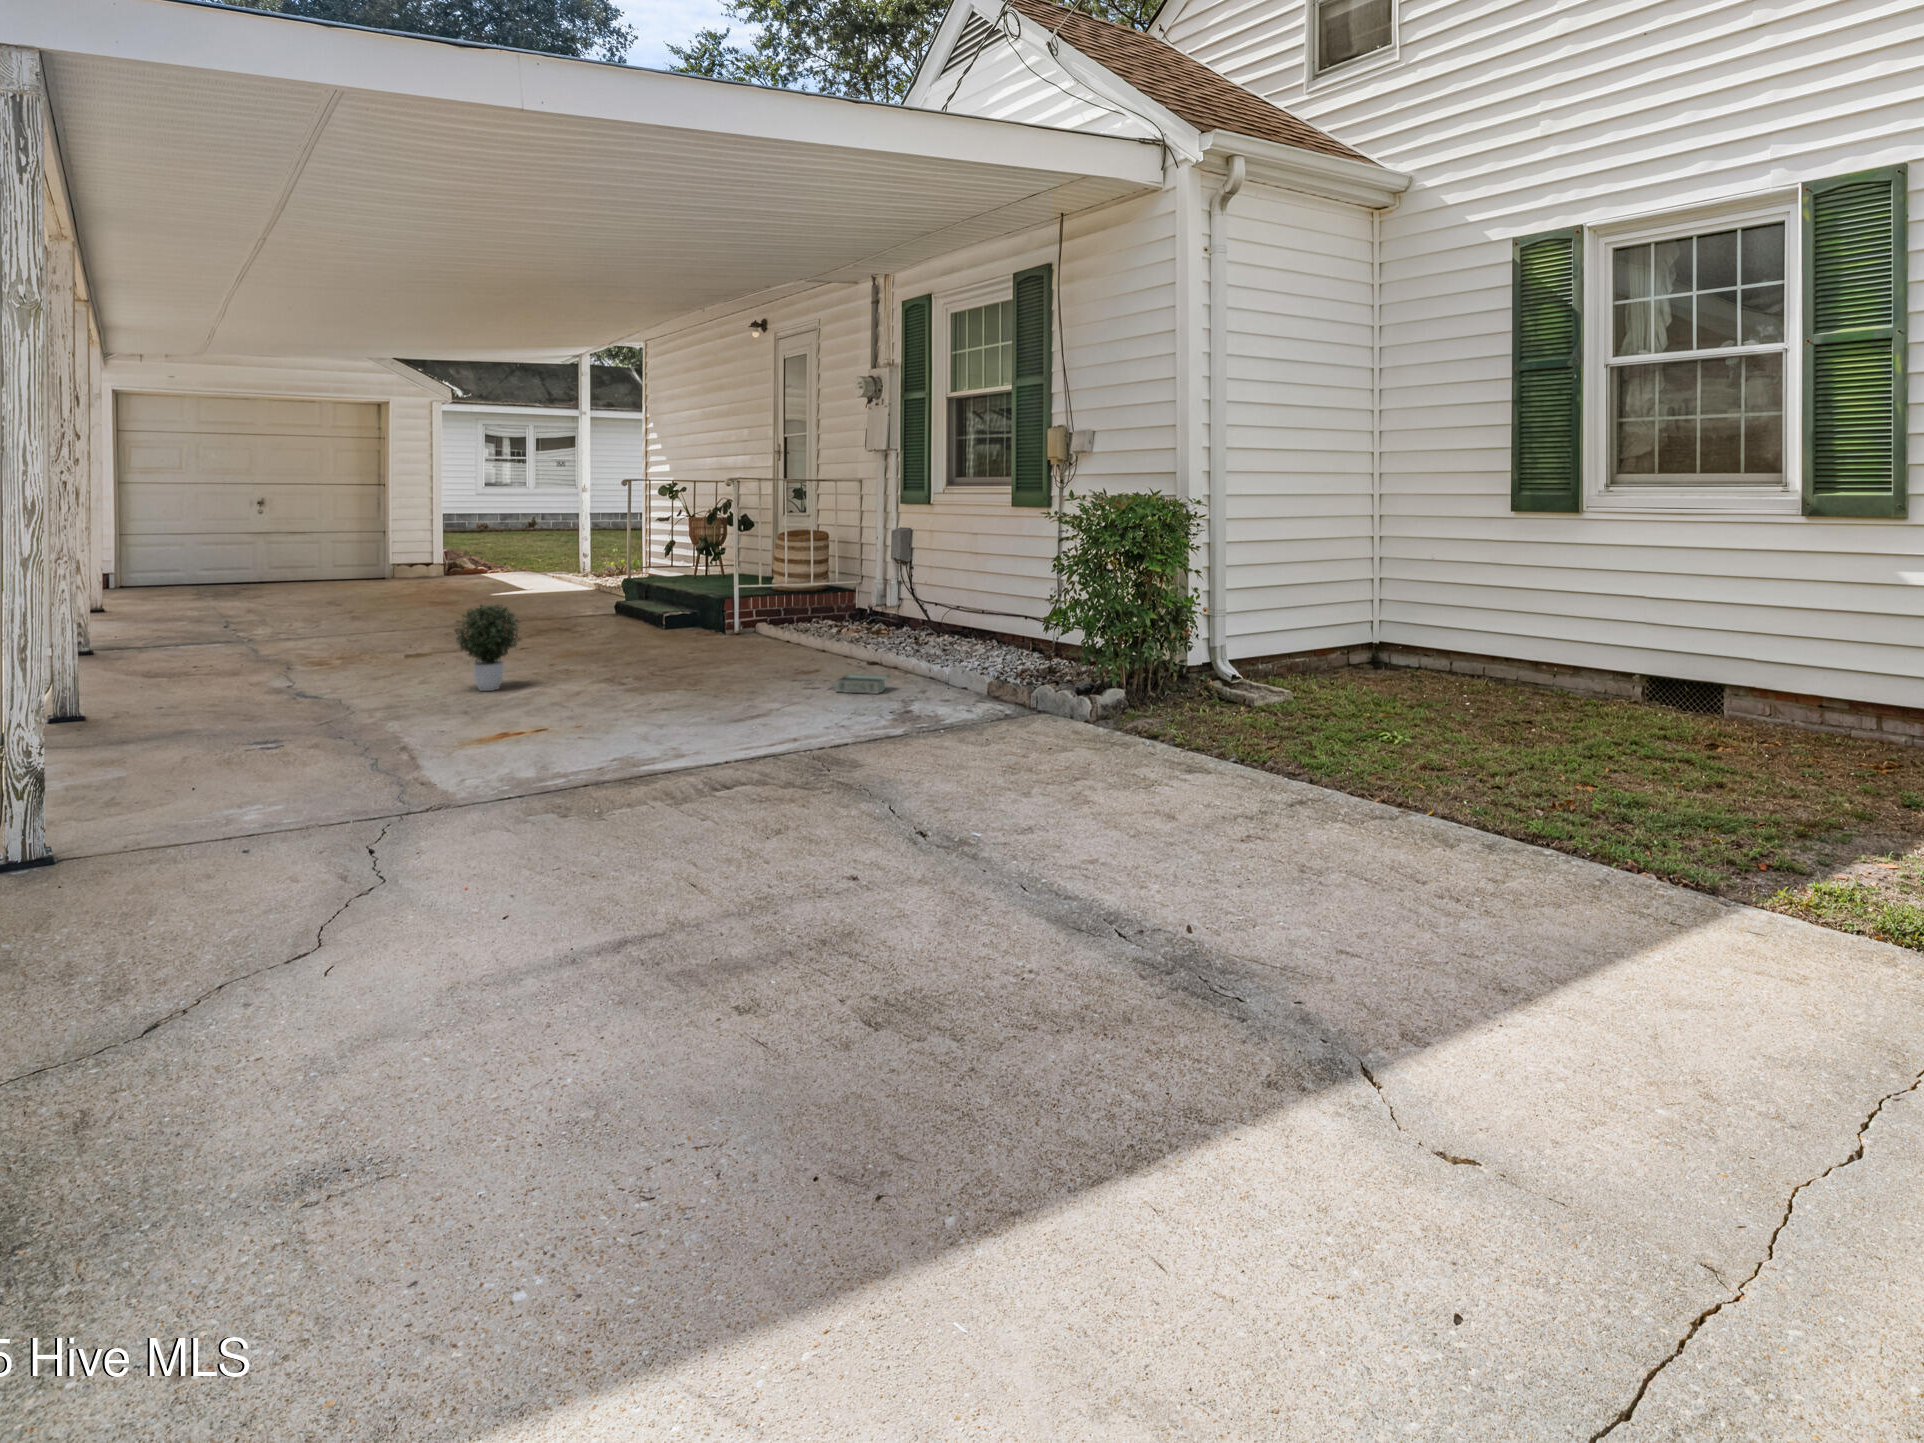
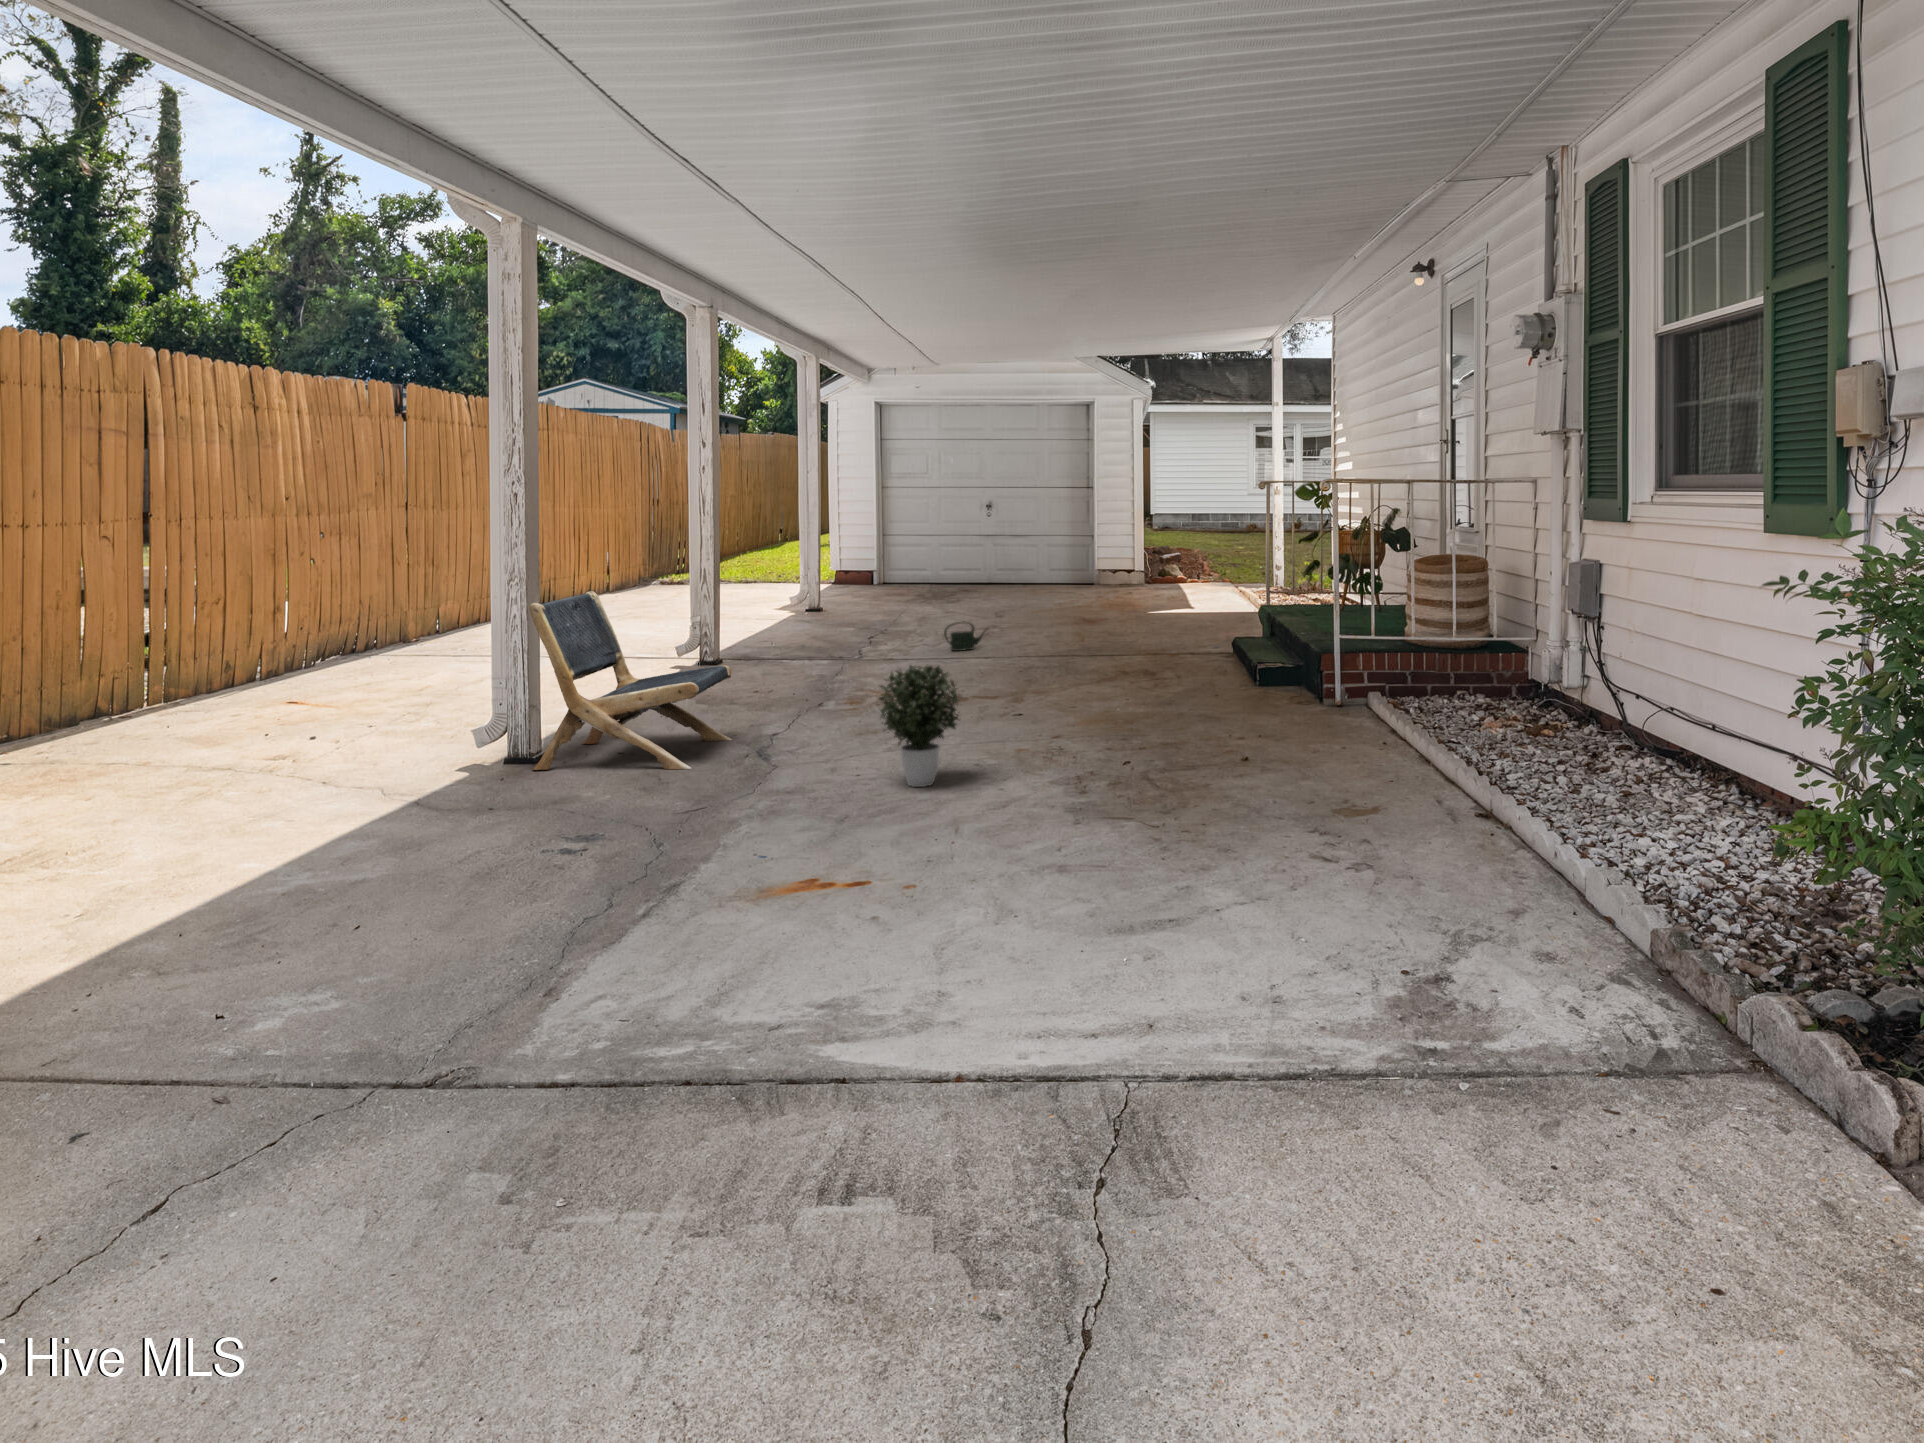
lounge chair: none [84,565,262,717] -> present [530,591,732,770]
watering can: none [333,600,377,626] -> present [944,622,986,651]
toolbox: present [835,674,890,694] -> none [1358,846,1468,904]

